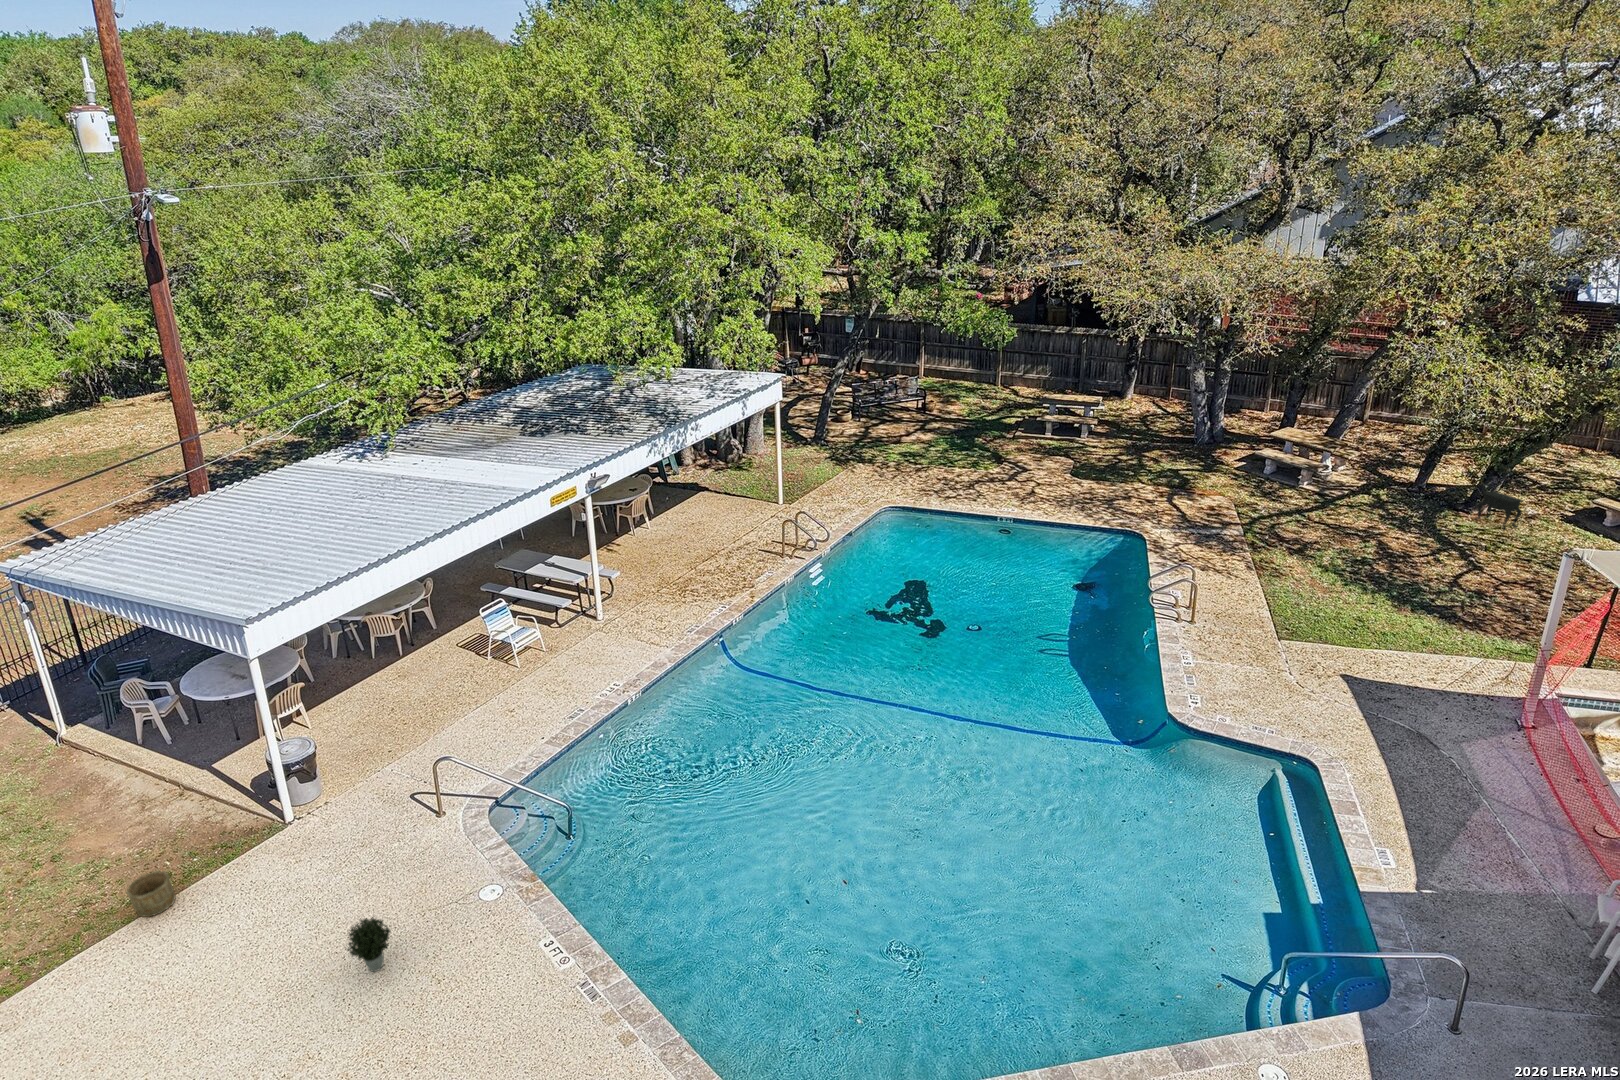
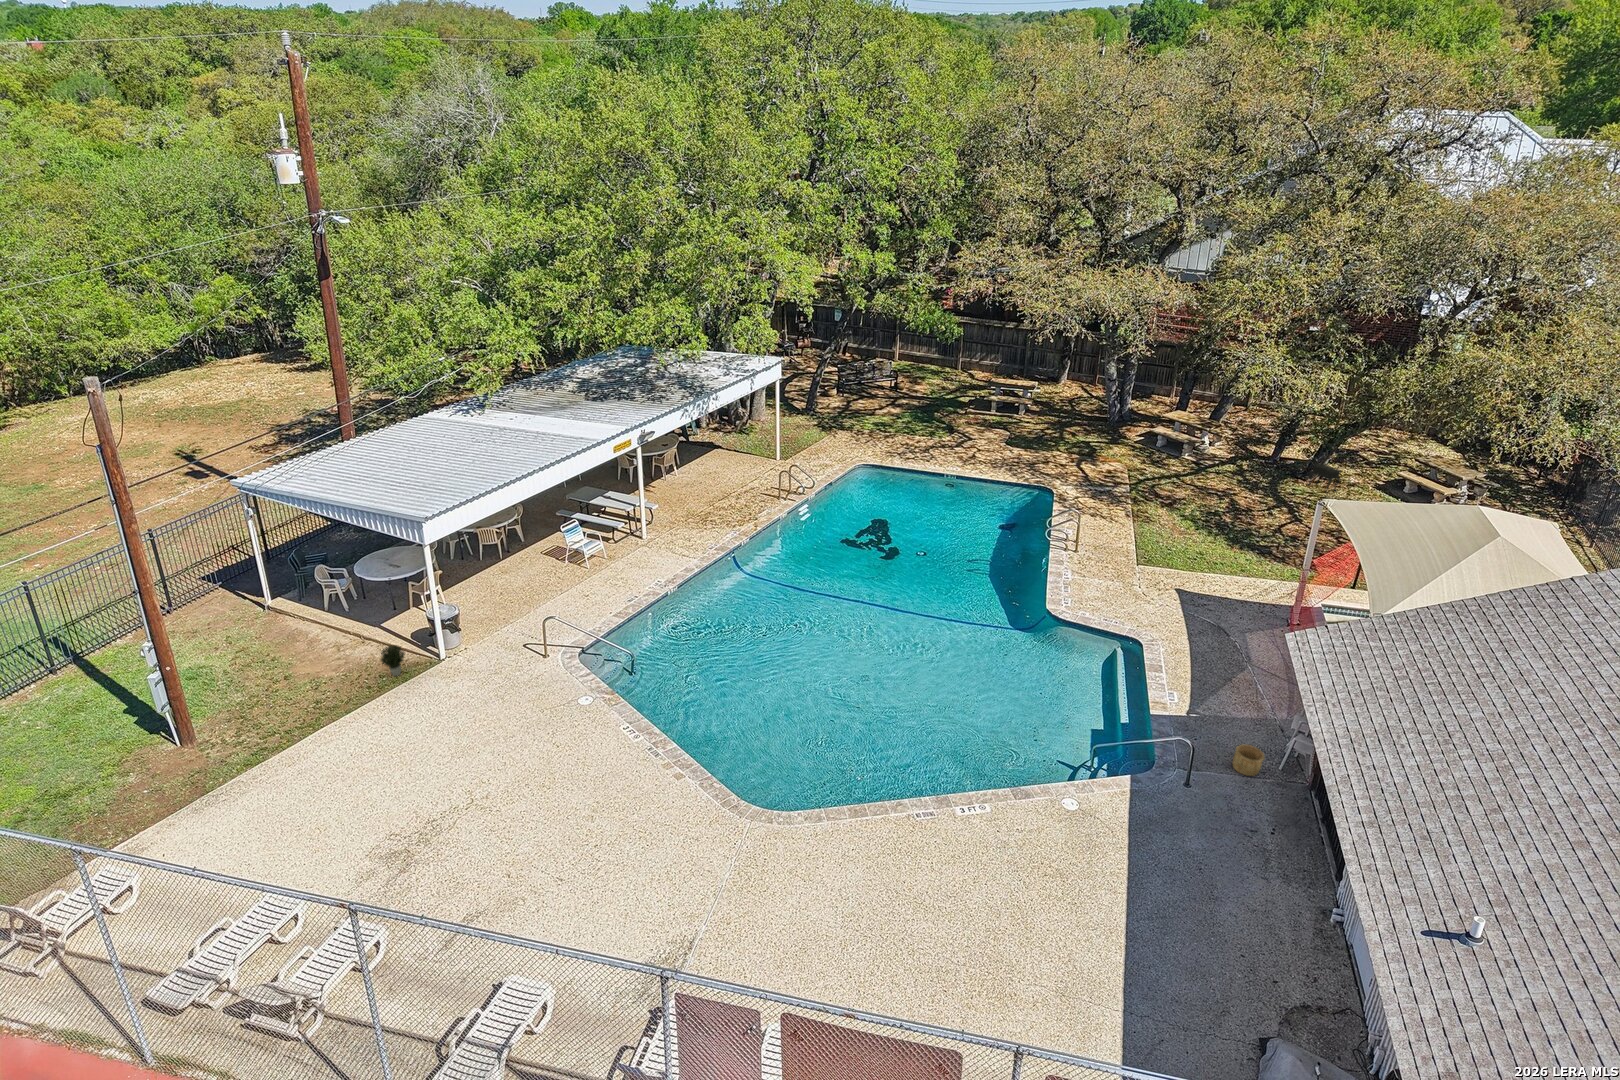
wooden bucket: present [126,871,176,917] -> present [1233,744,1265,776]
potted plant: present [348,917,390,972] -> present [381,645,405,676]

